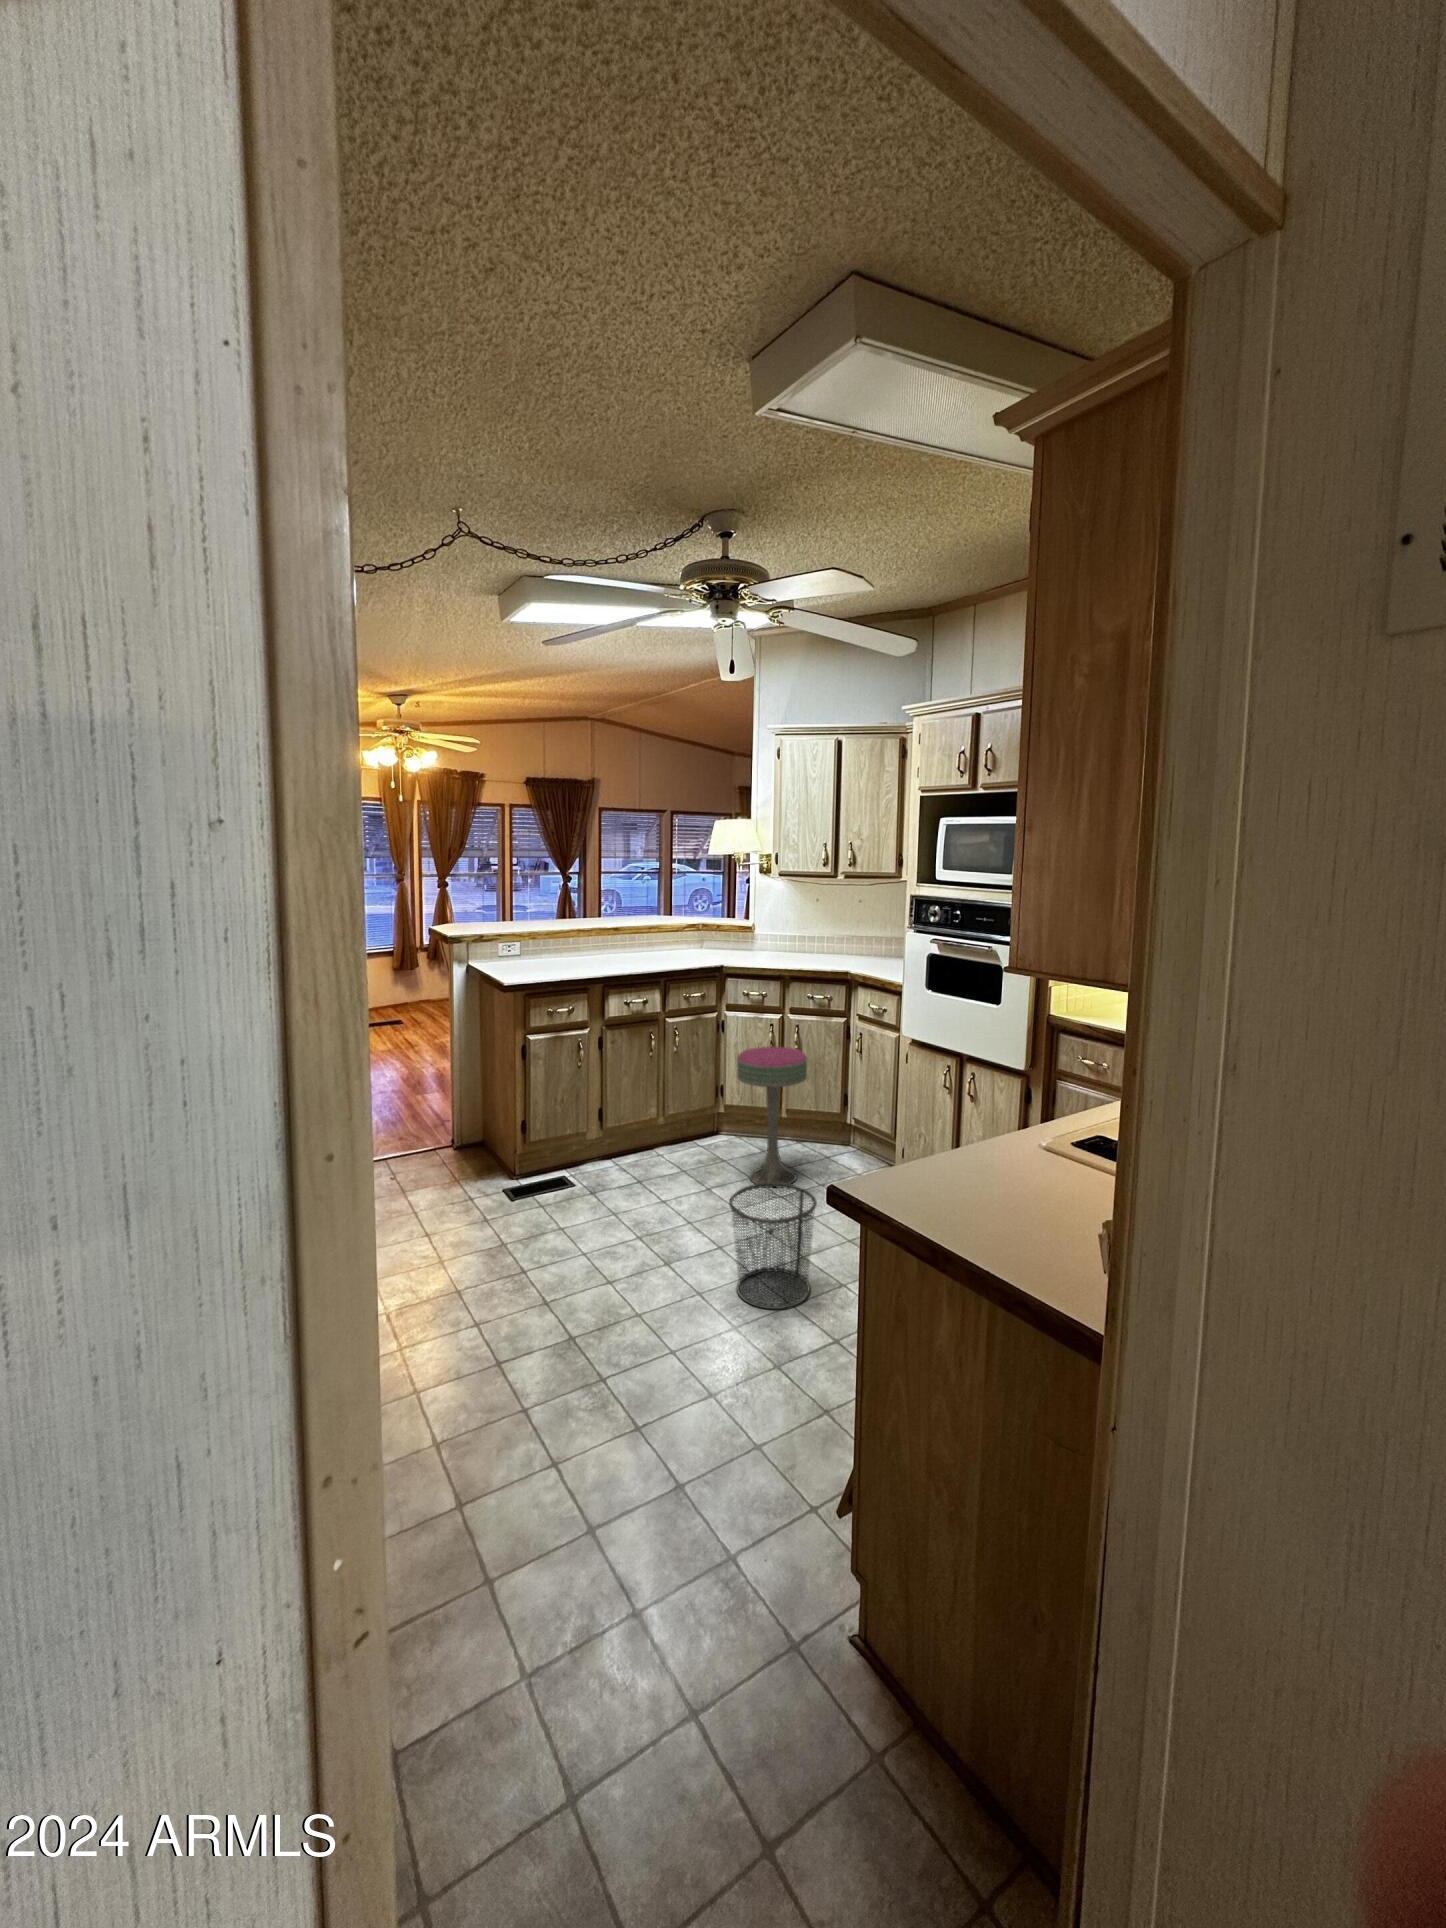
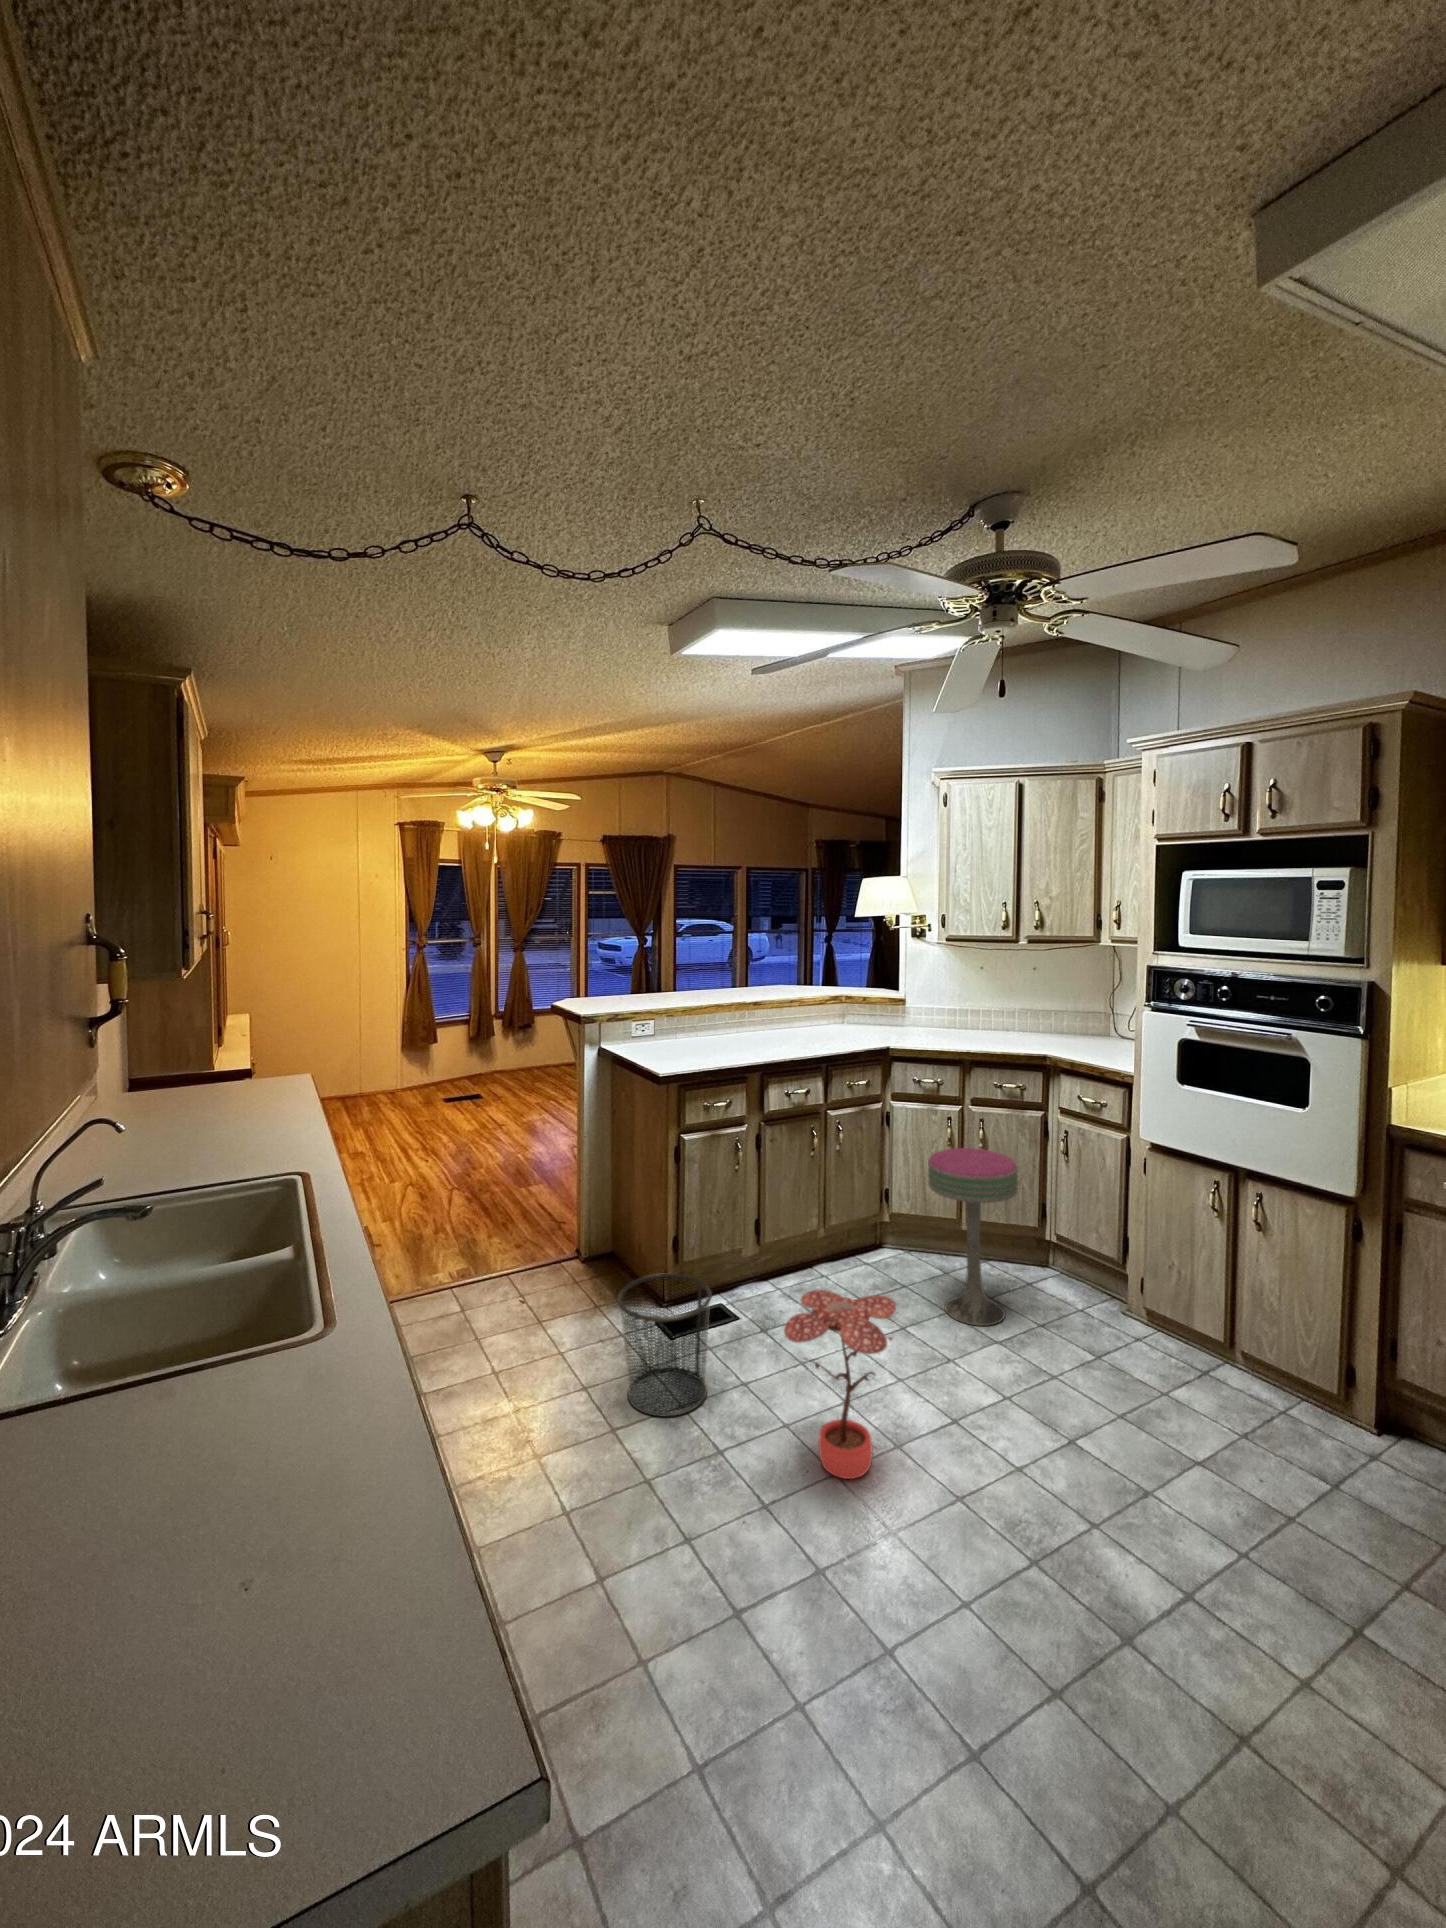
potted plant: none [569,1147,665,1286] -> present [784,1290,896,1479]
waste bin: present [729,1183,817,1309] -> present [617,1273,712,1416]

